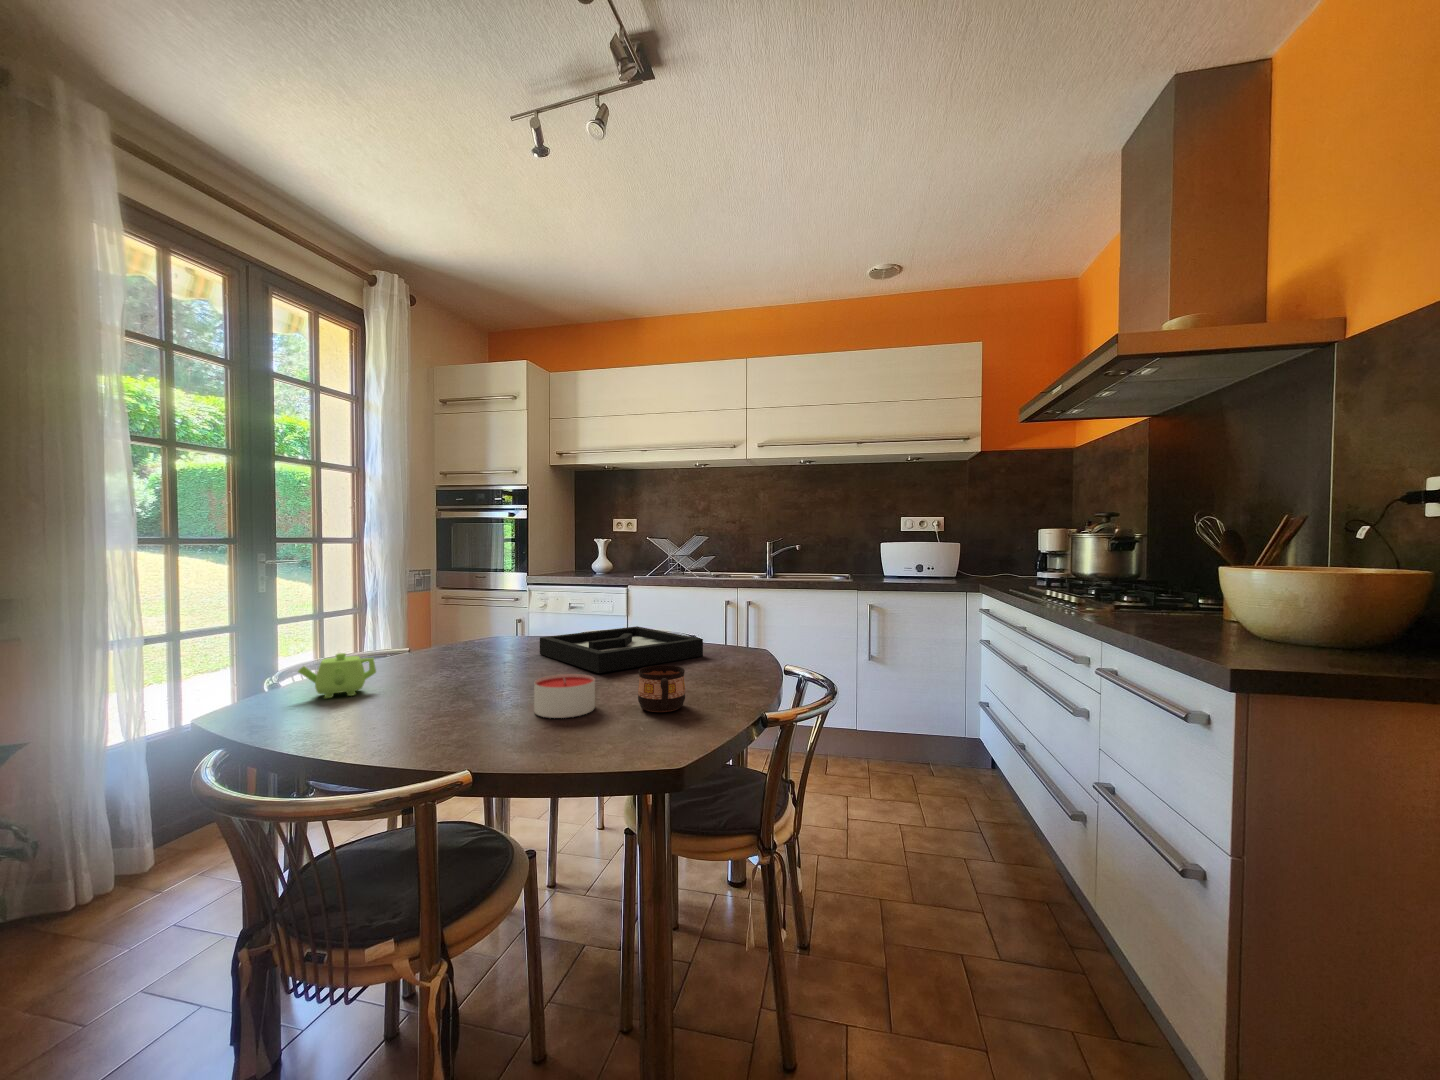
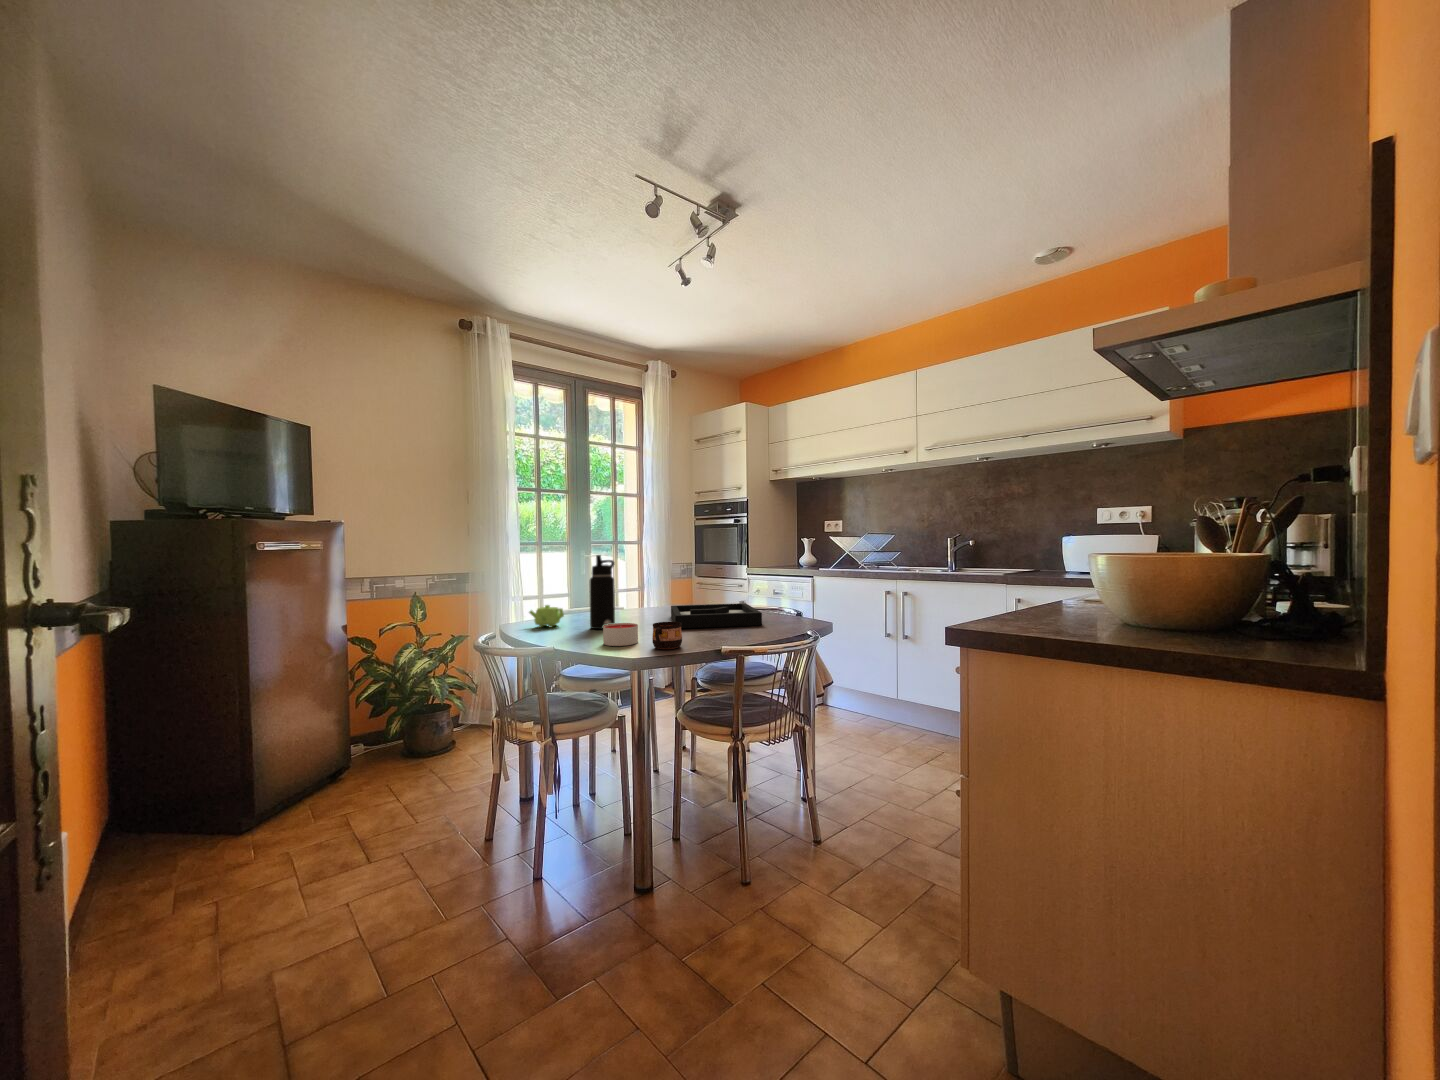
water bottle: none [441,560,486,689] -> present [589,555,615,629]

